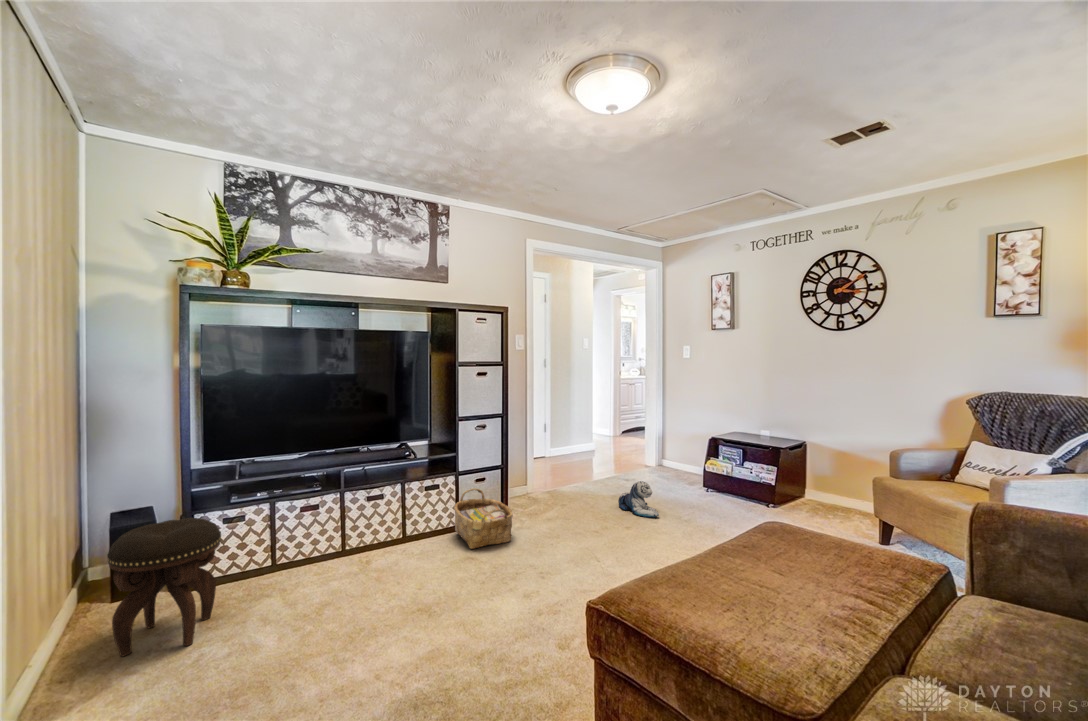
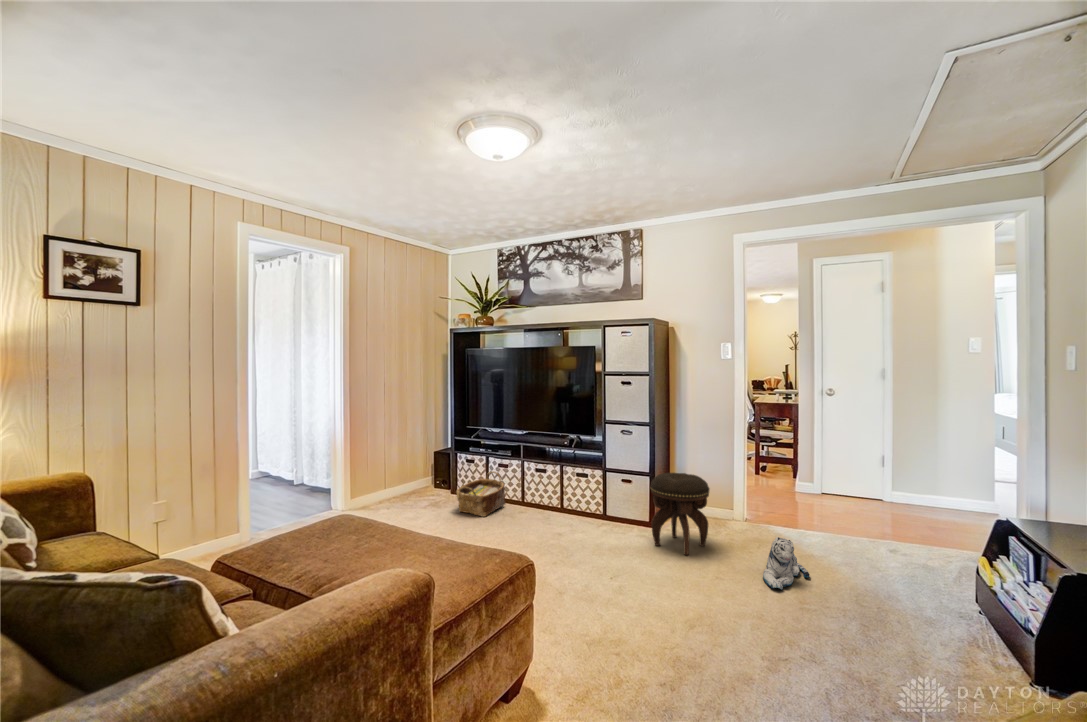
woven basket: present [454,488,512,549] -> present [457,471,505,517]
footstool: present [107,518,221,657] -> present [651,473,709,555]

